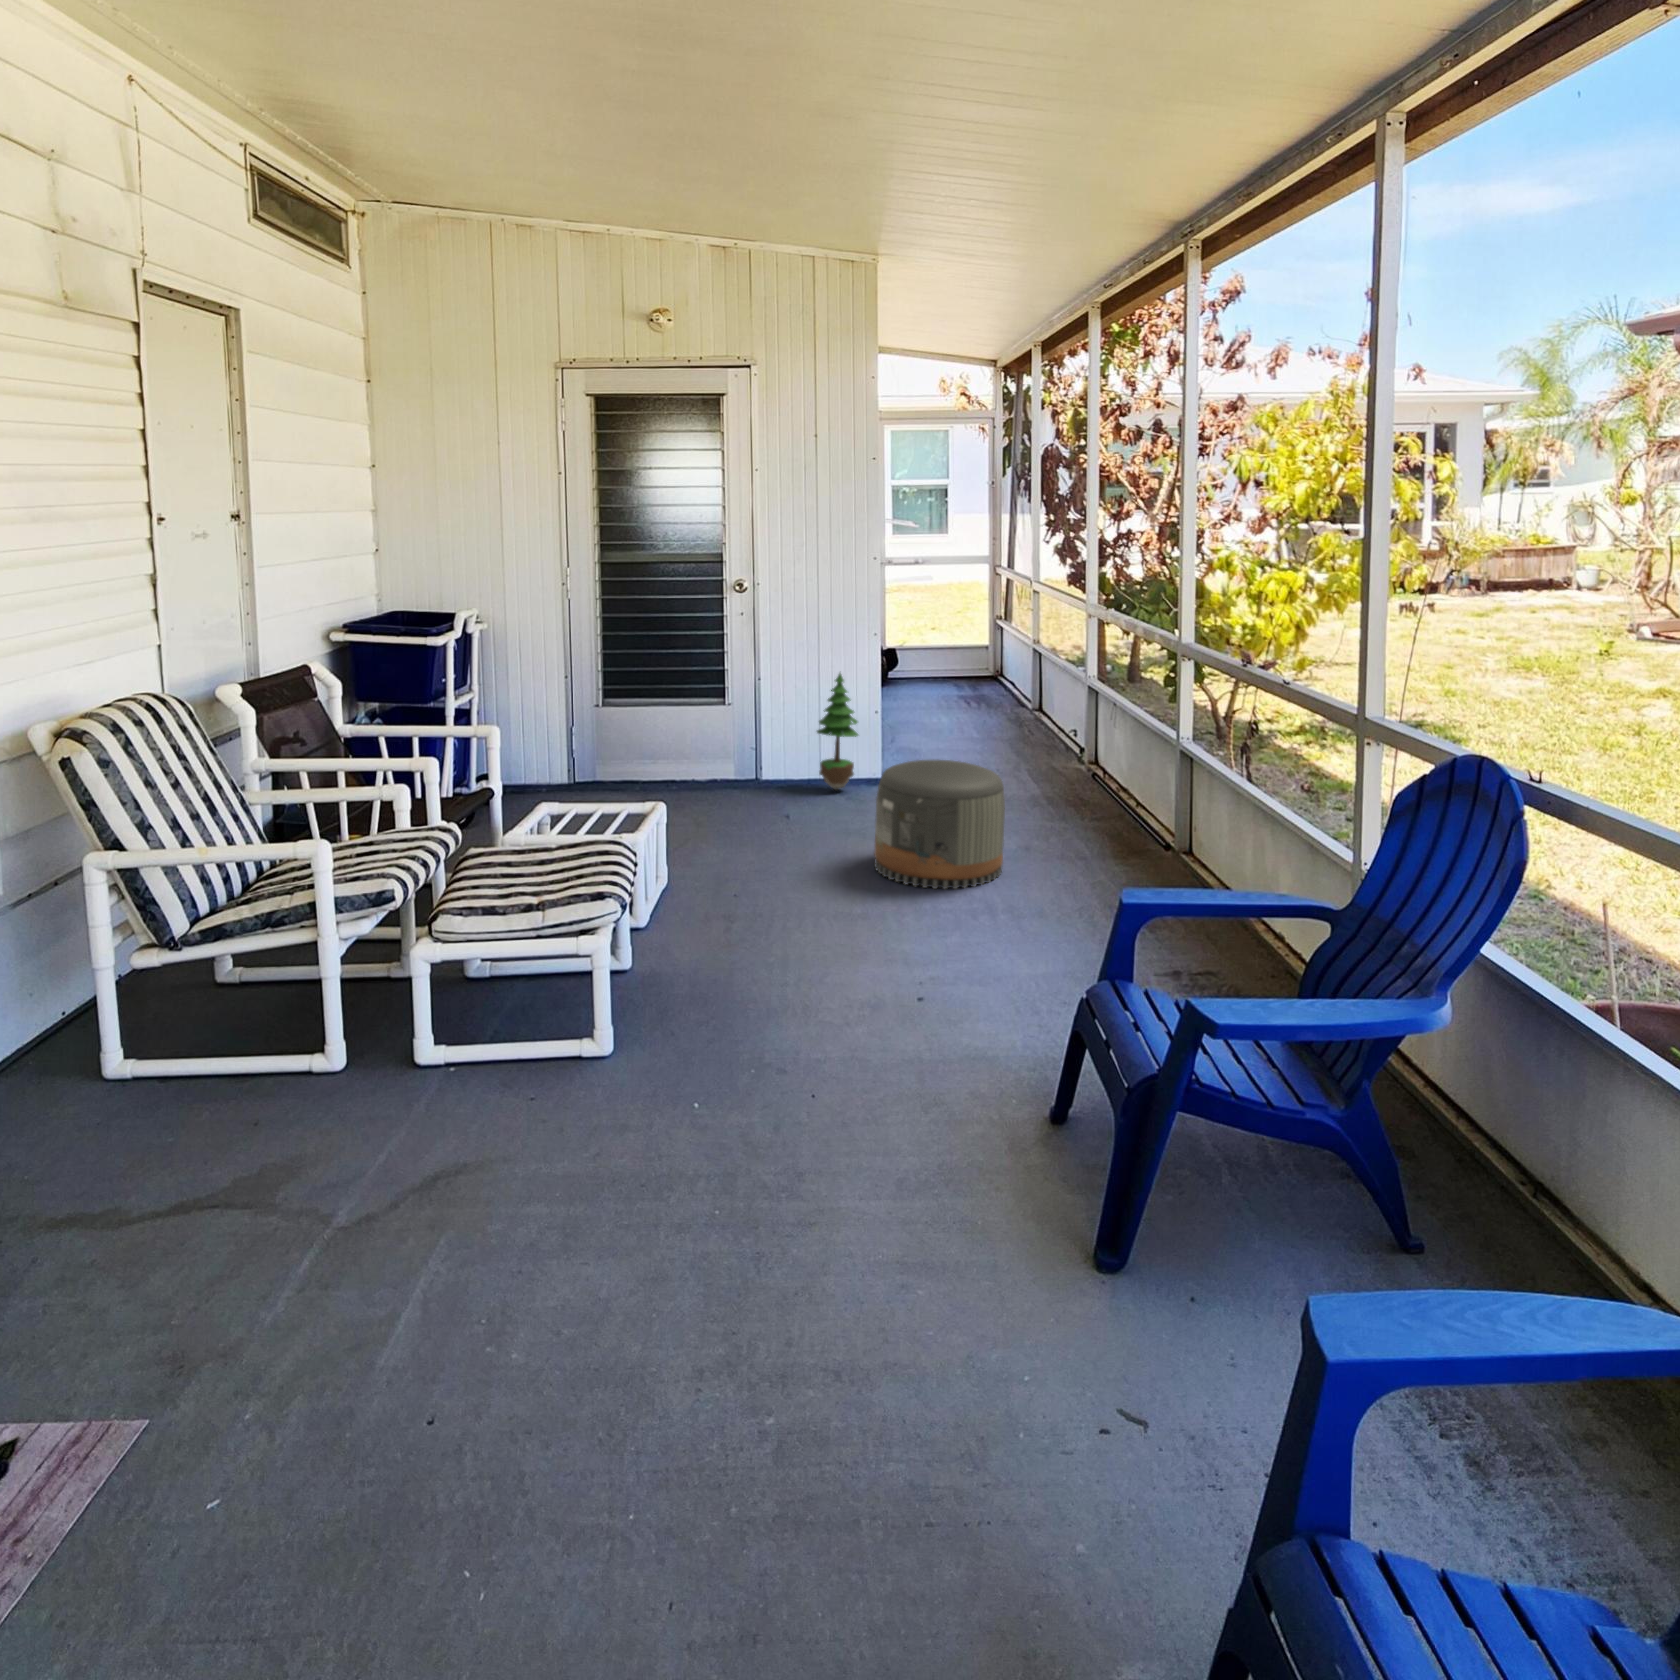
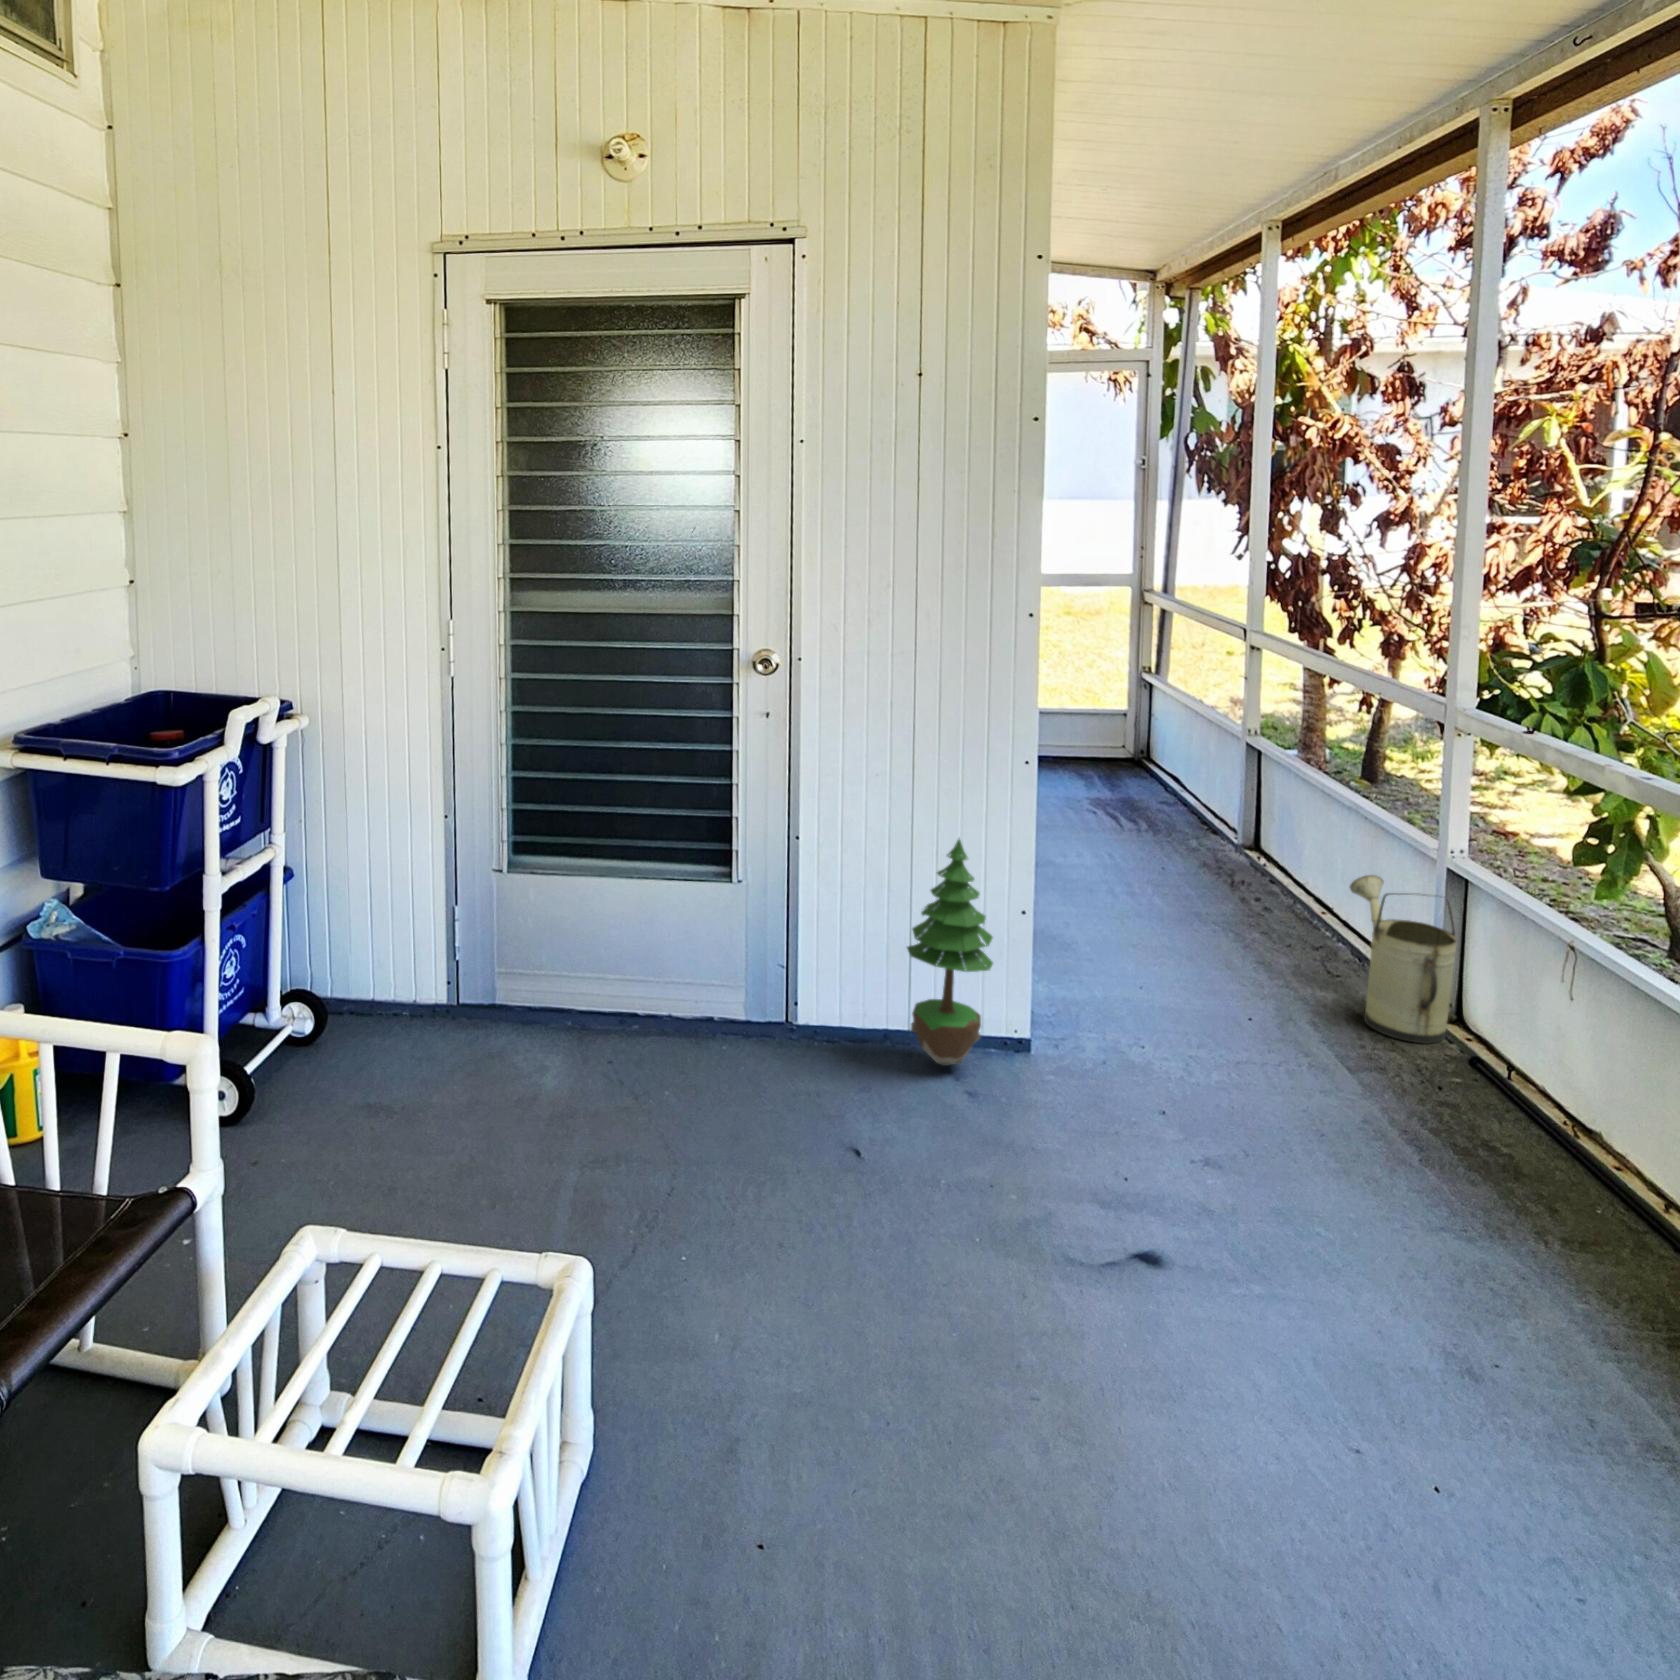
watering can: none [1052,696,1091,773] -> present [1350,875,1457,1044]
pouf: present [874,760,1005,889] -> none [1102,1139,1484,1580]

